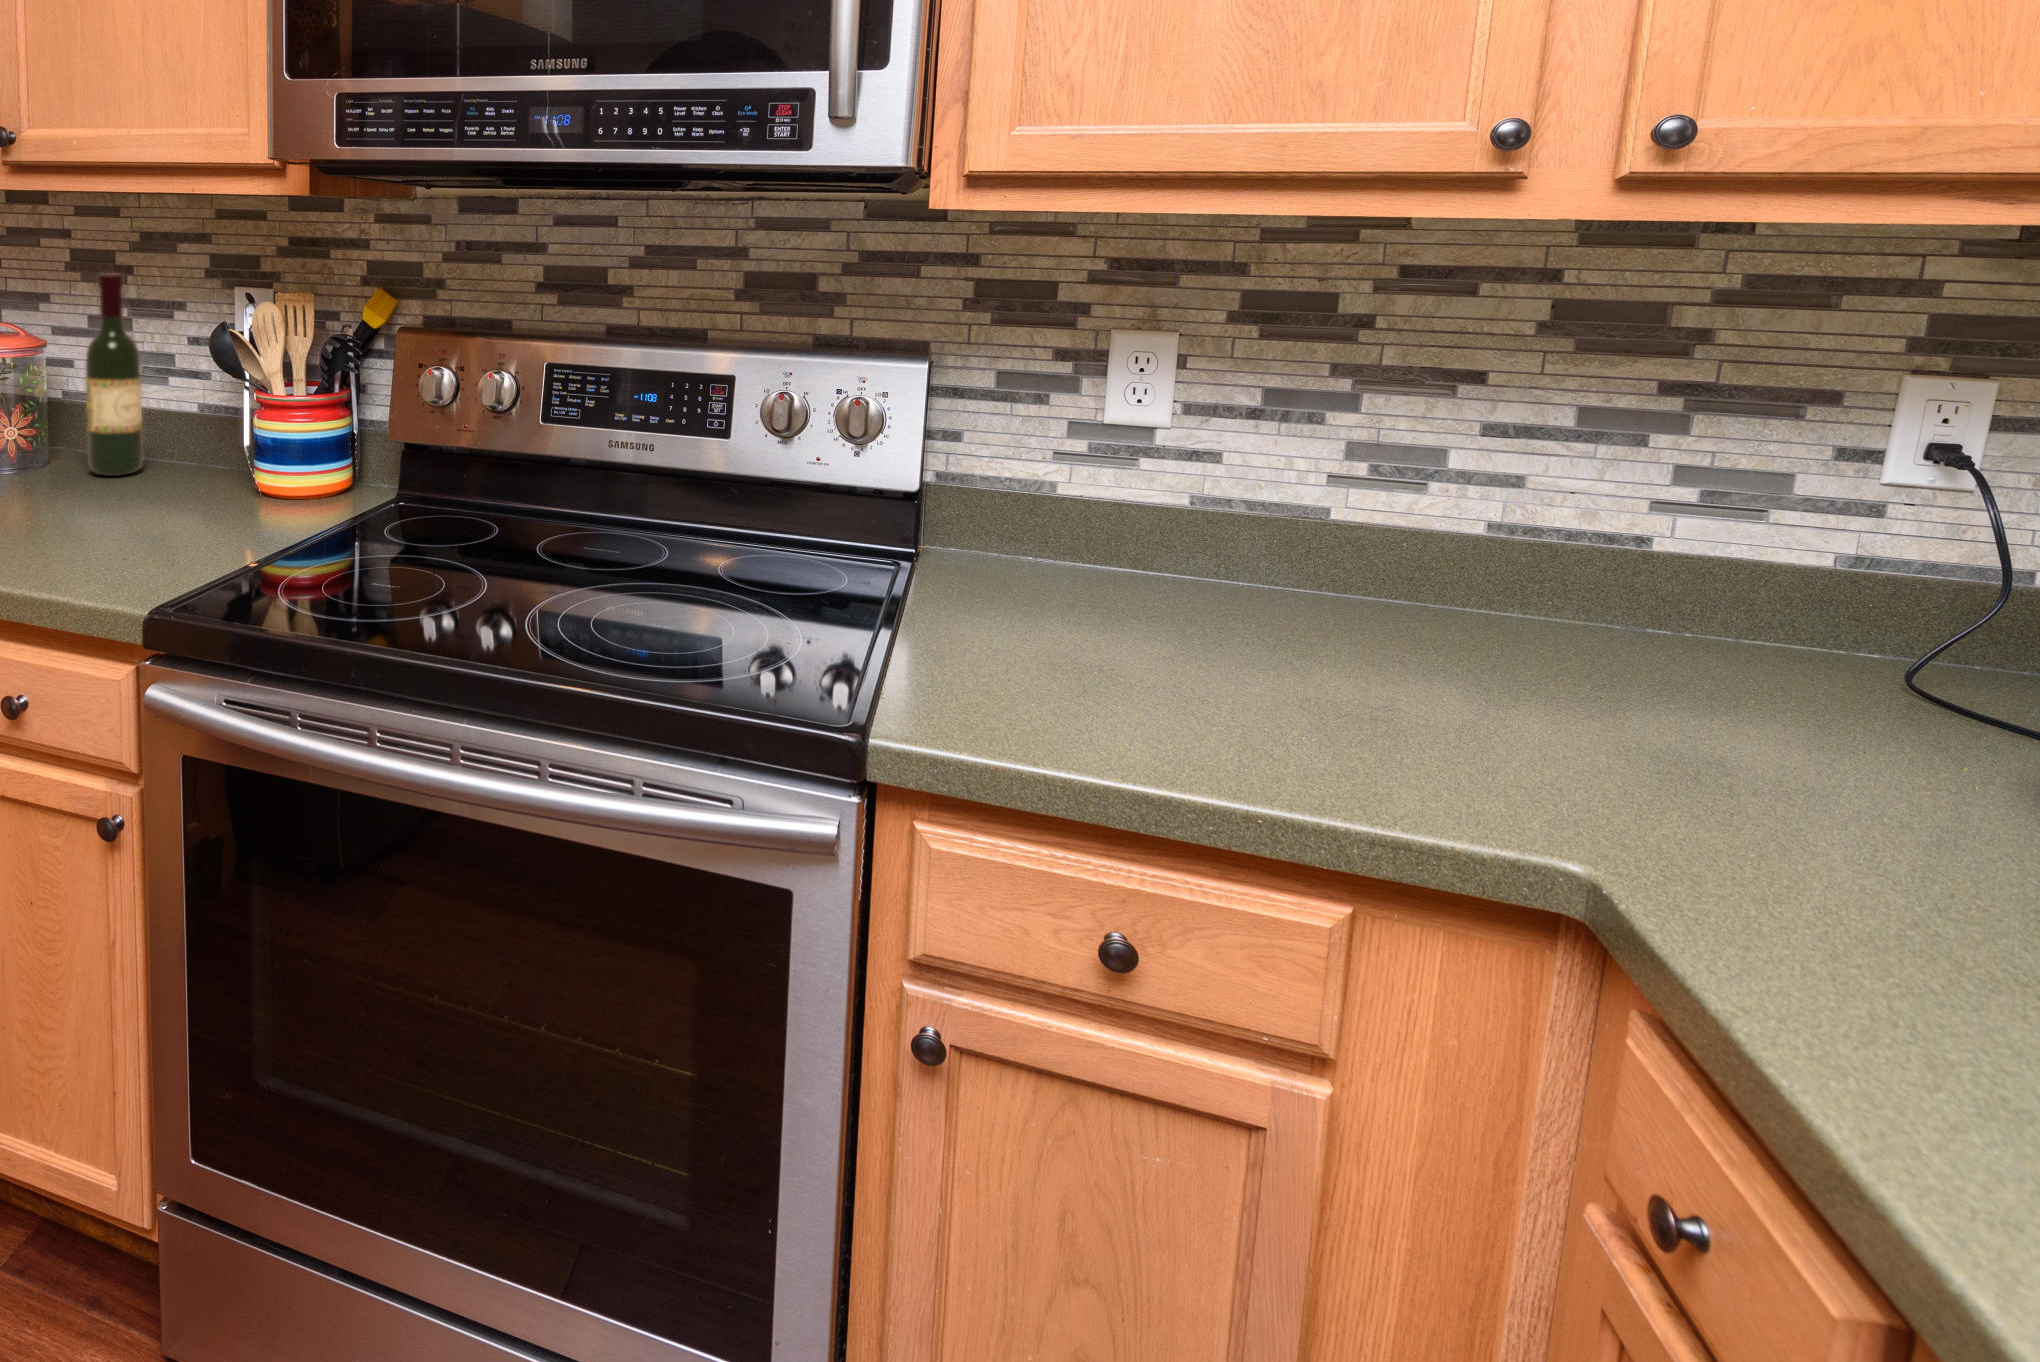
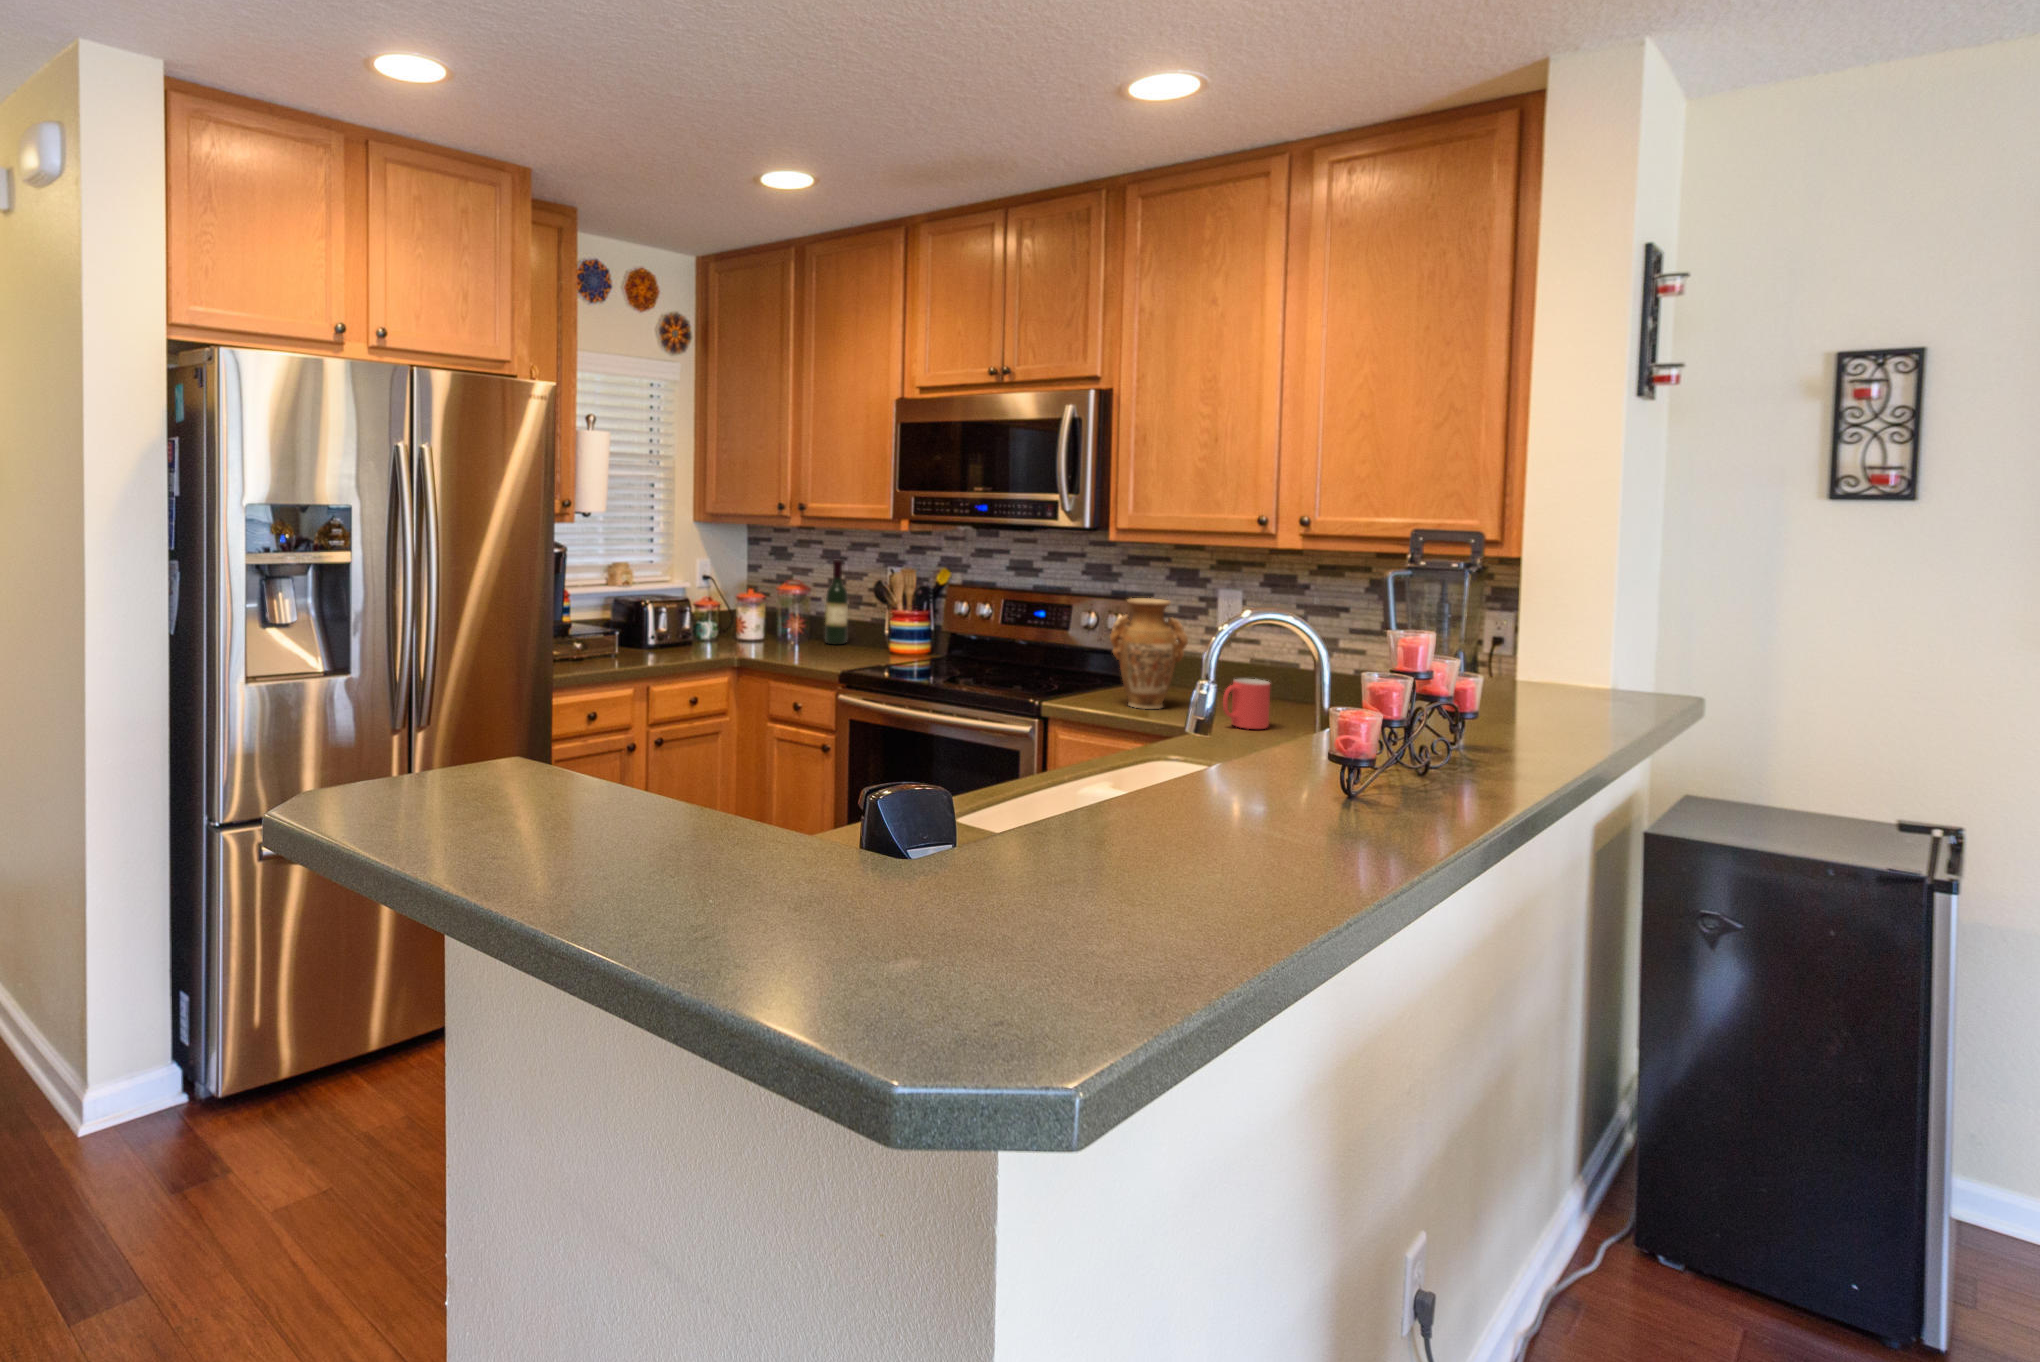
vase: none [1047,377,1250,718] -> present [1110,598,1188,709]
mug: none [1505,637,1676,821] -> present [1223,679,1271,729]

